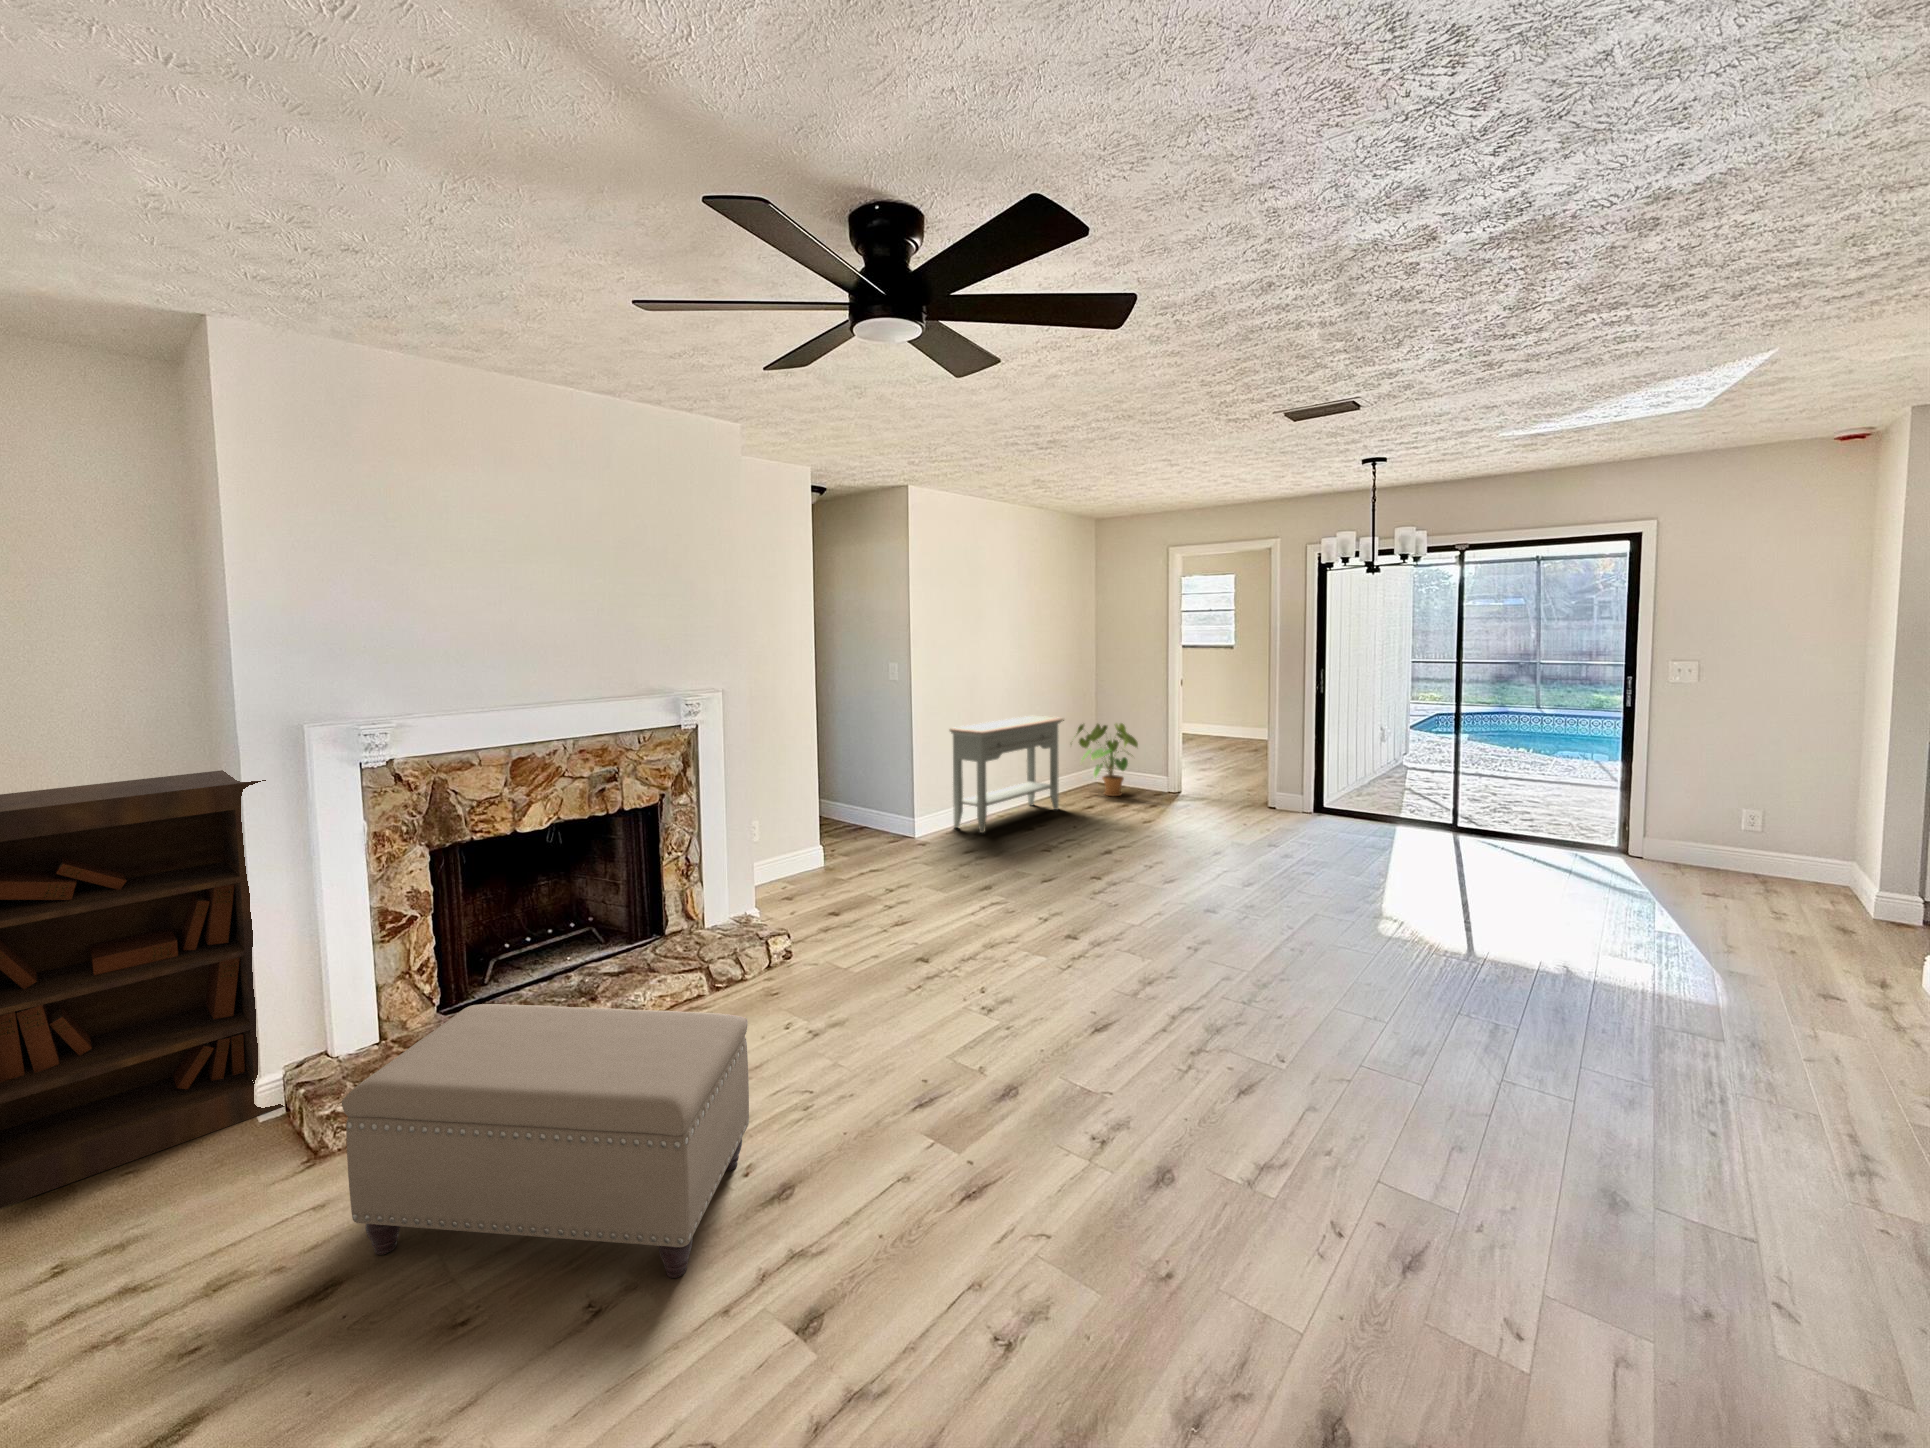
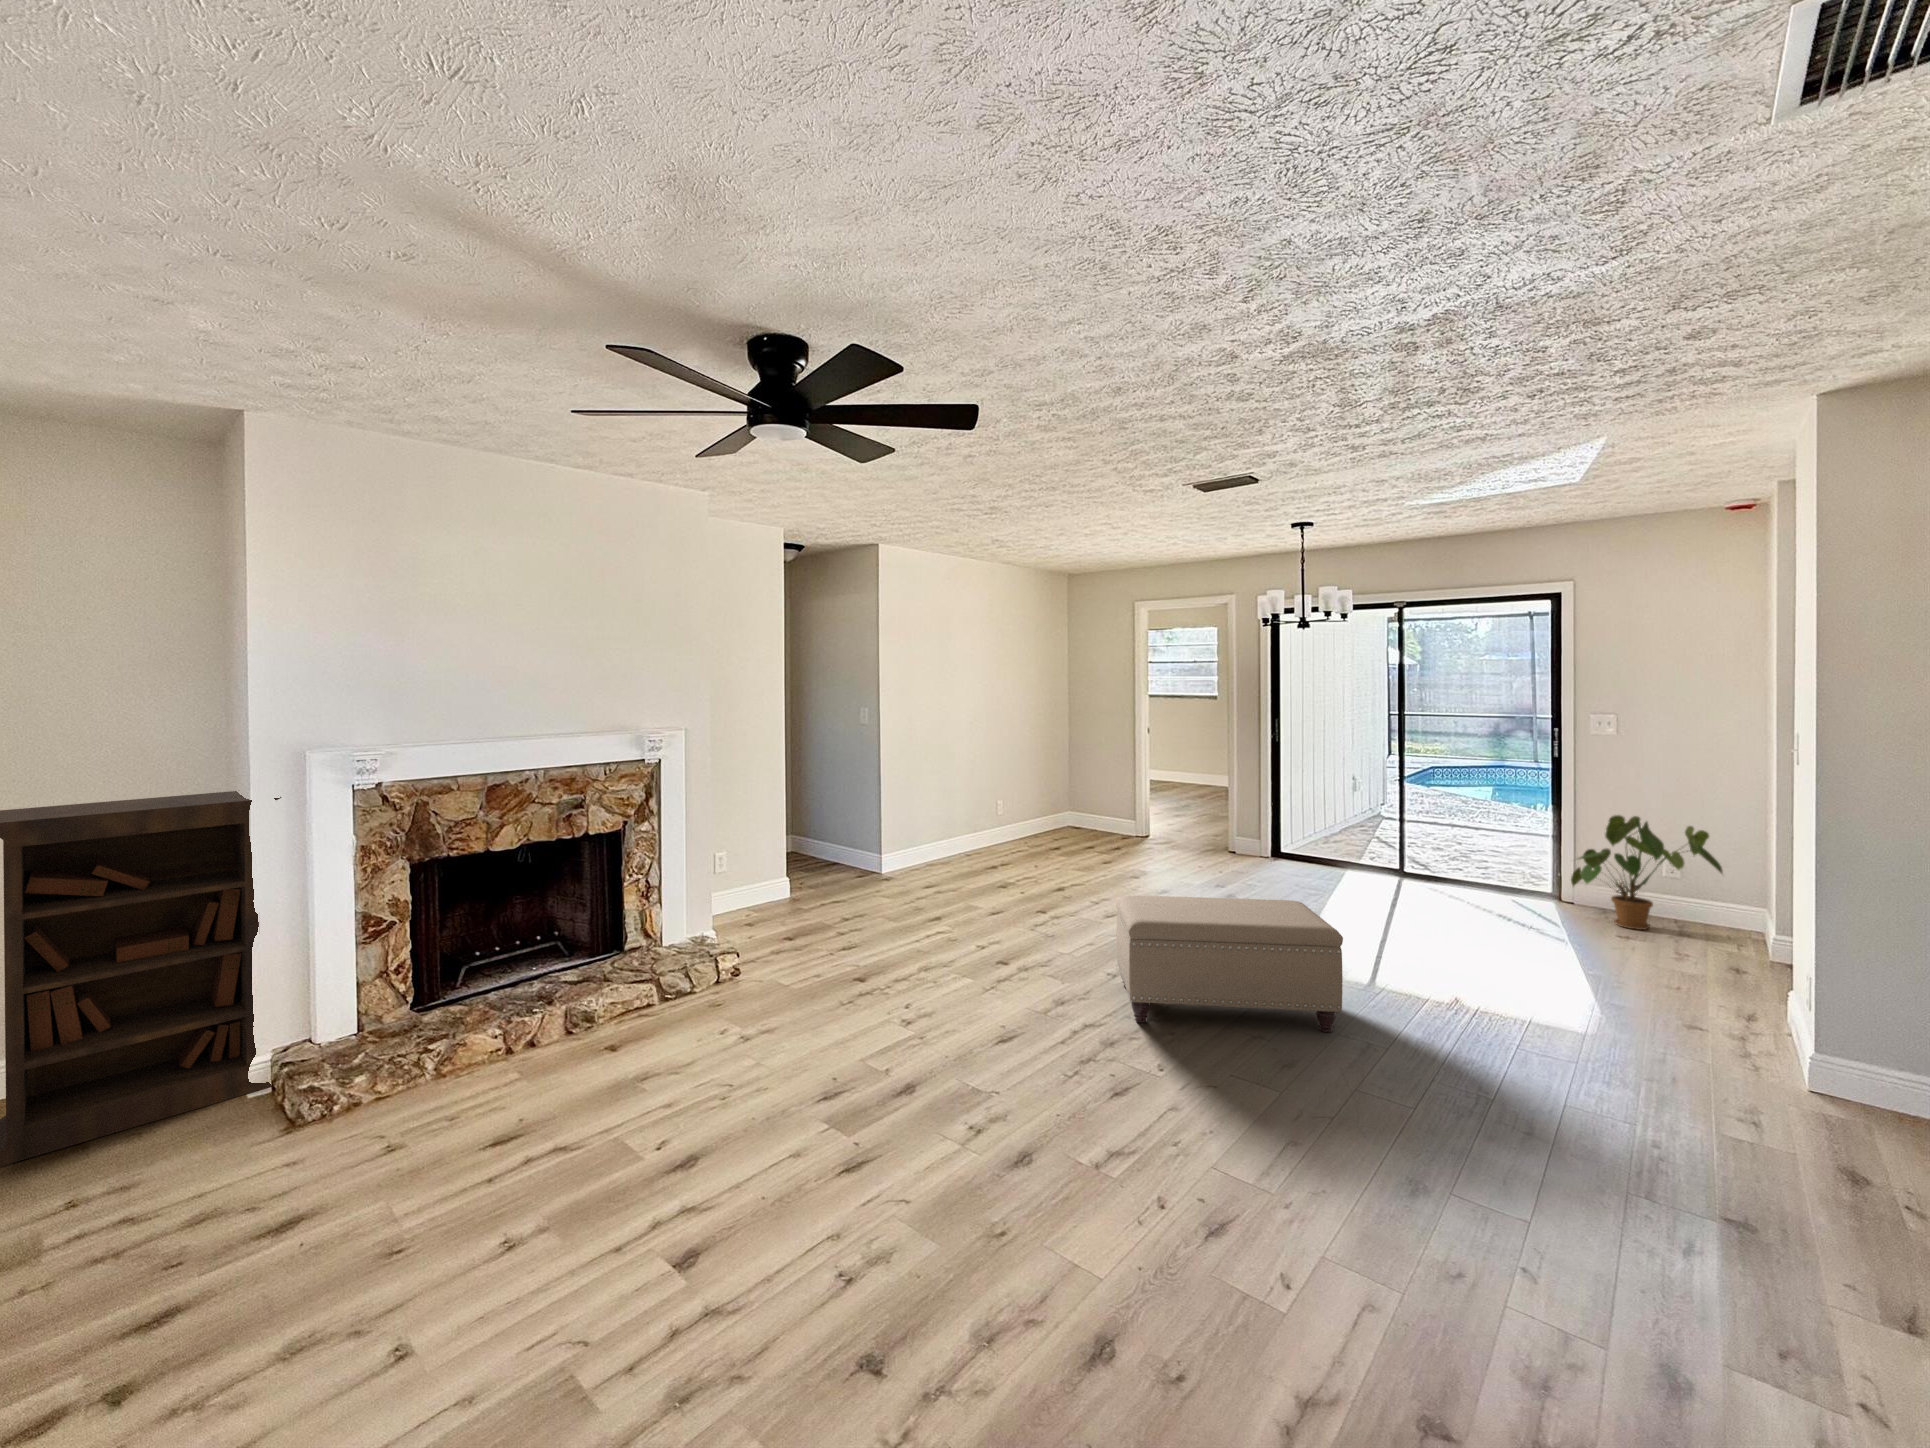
console table: present [950,716,1064,833] -> none [915,760,1029,870]
house plant: present [1074,723,1138,796] -> present [1571,815,1723,930]
ottoman: present [342,1004,749,1278] -> present [1116,895,1343,1033]

